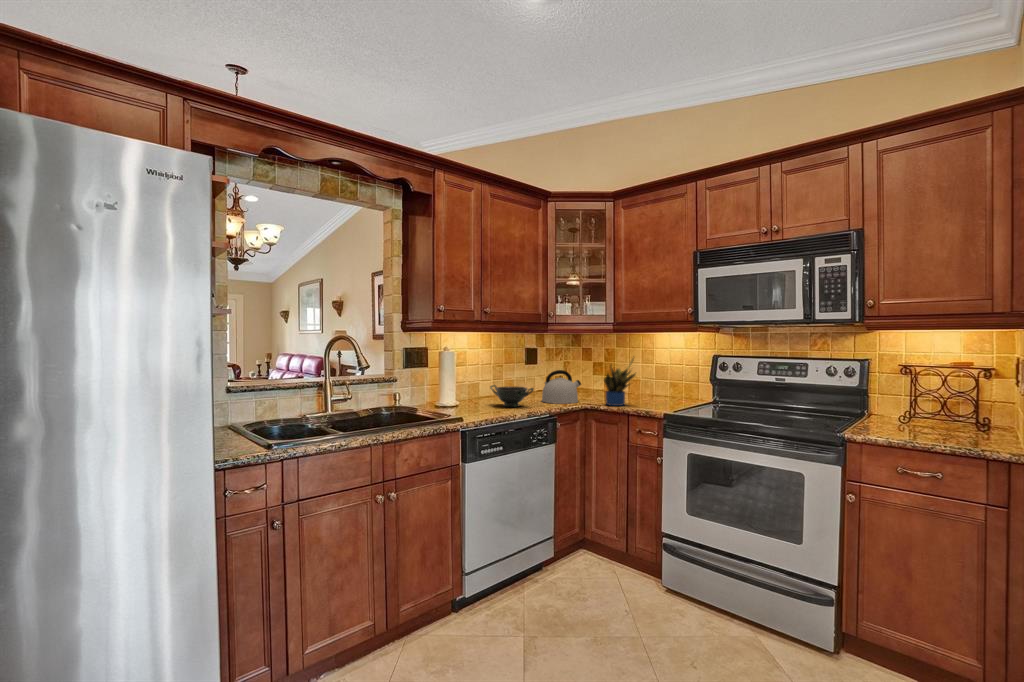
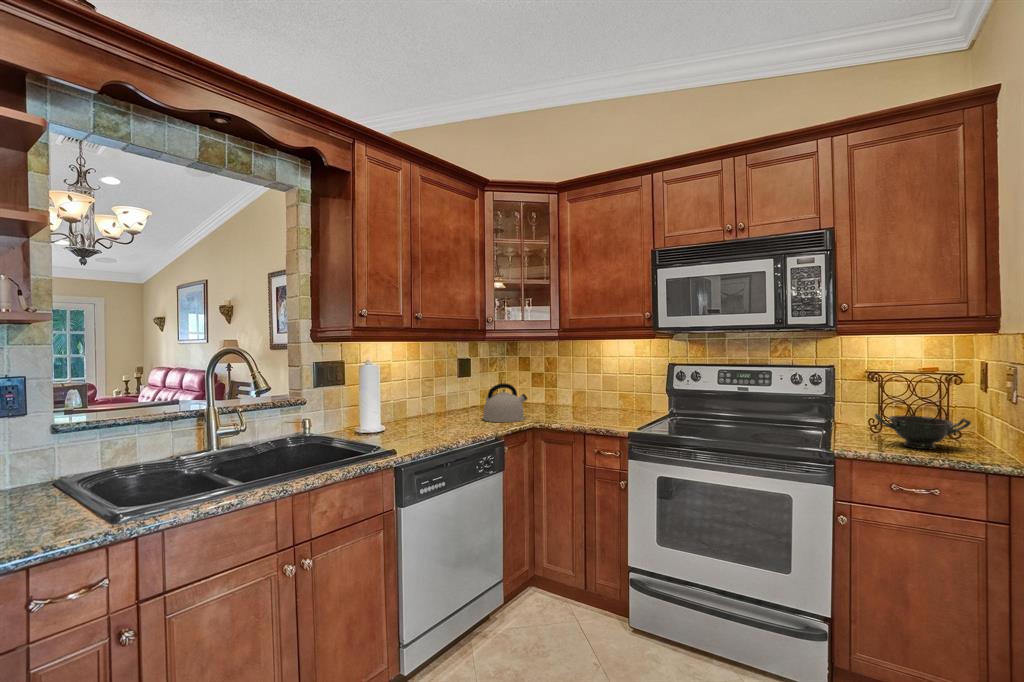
potted plant: present [604,359,635,406] -> none [554,365,591,423]
bowl: present [490,385,534,407] -> present [875,414,971,449]

